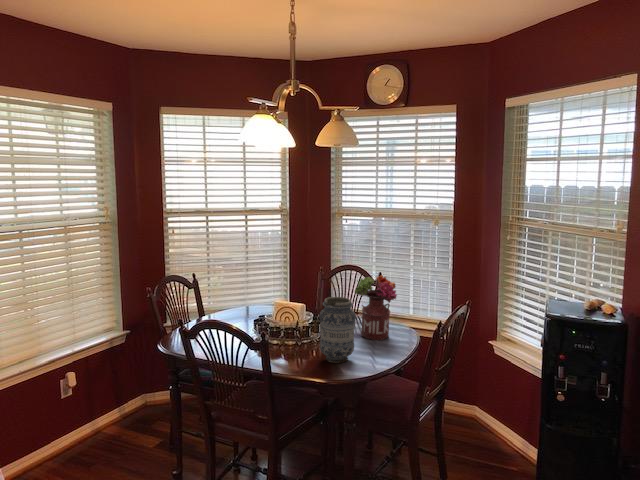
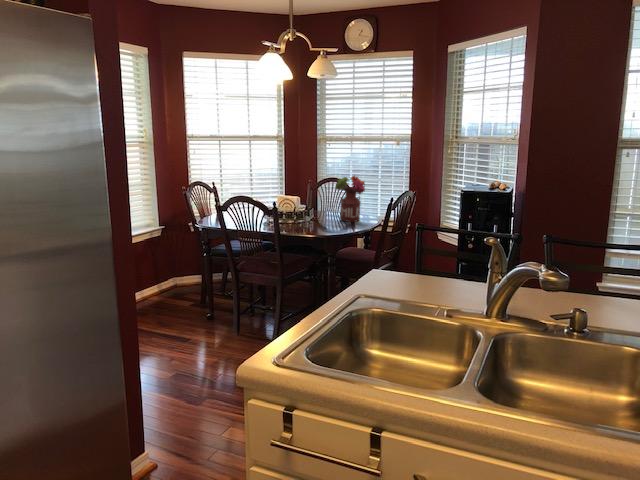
vase: present [319,297,356,363] -> none [310,186,336,230]

